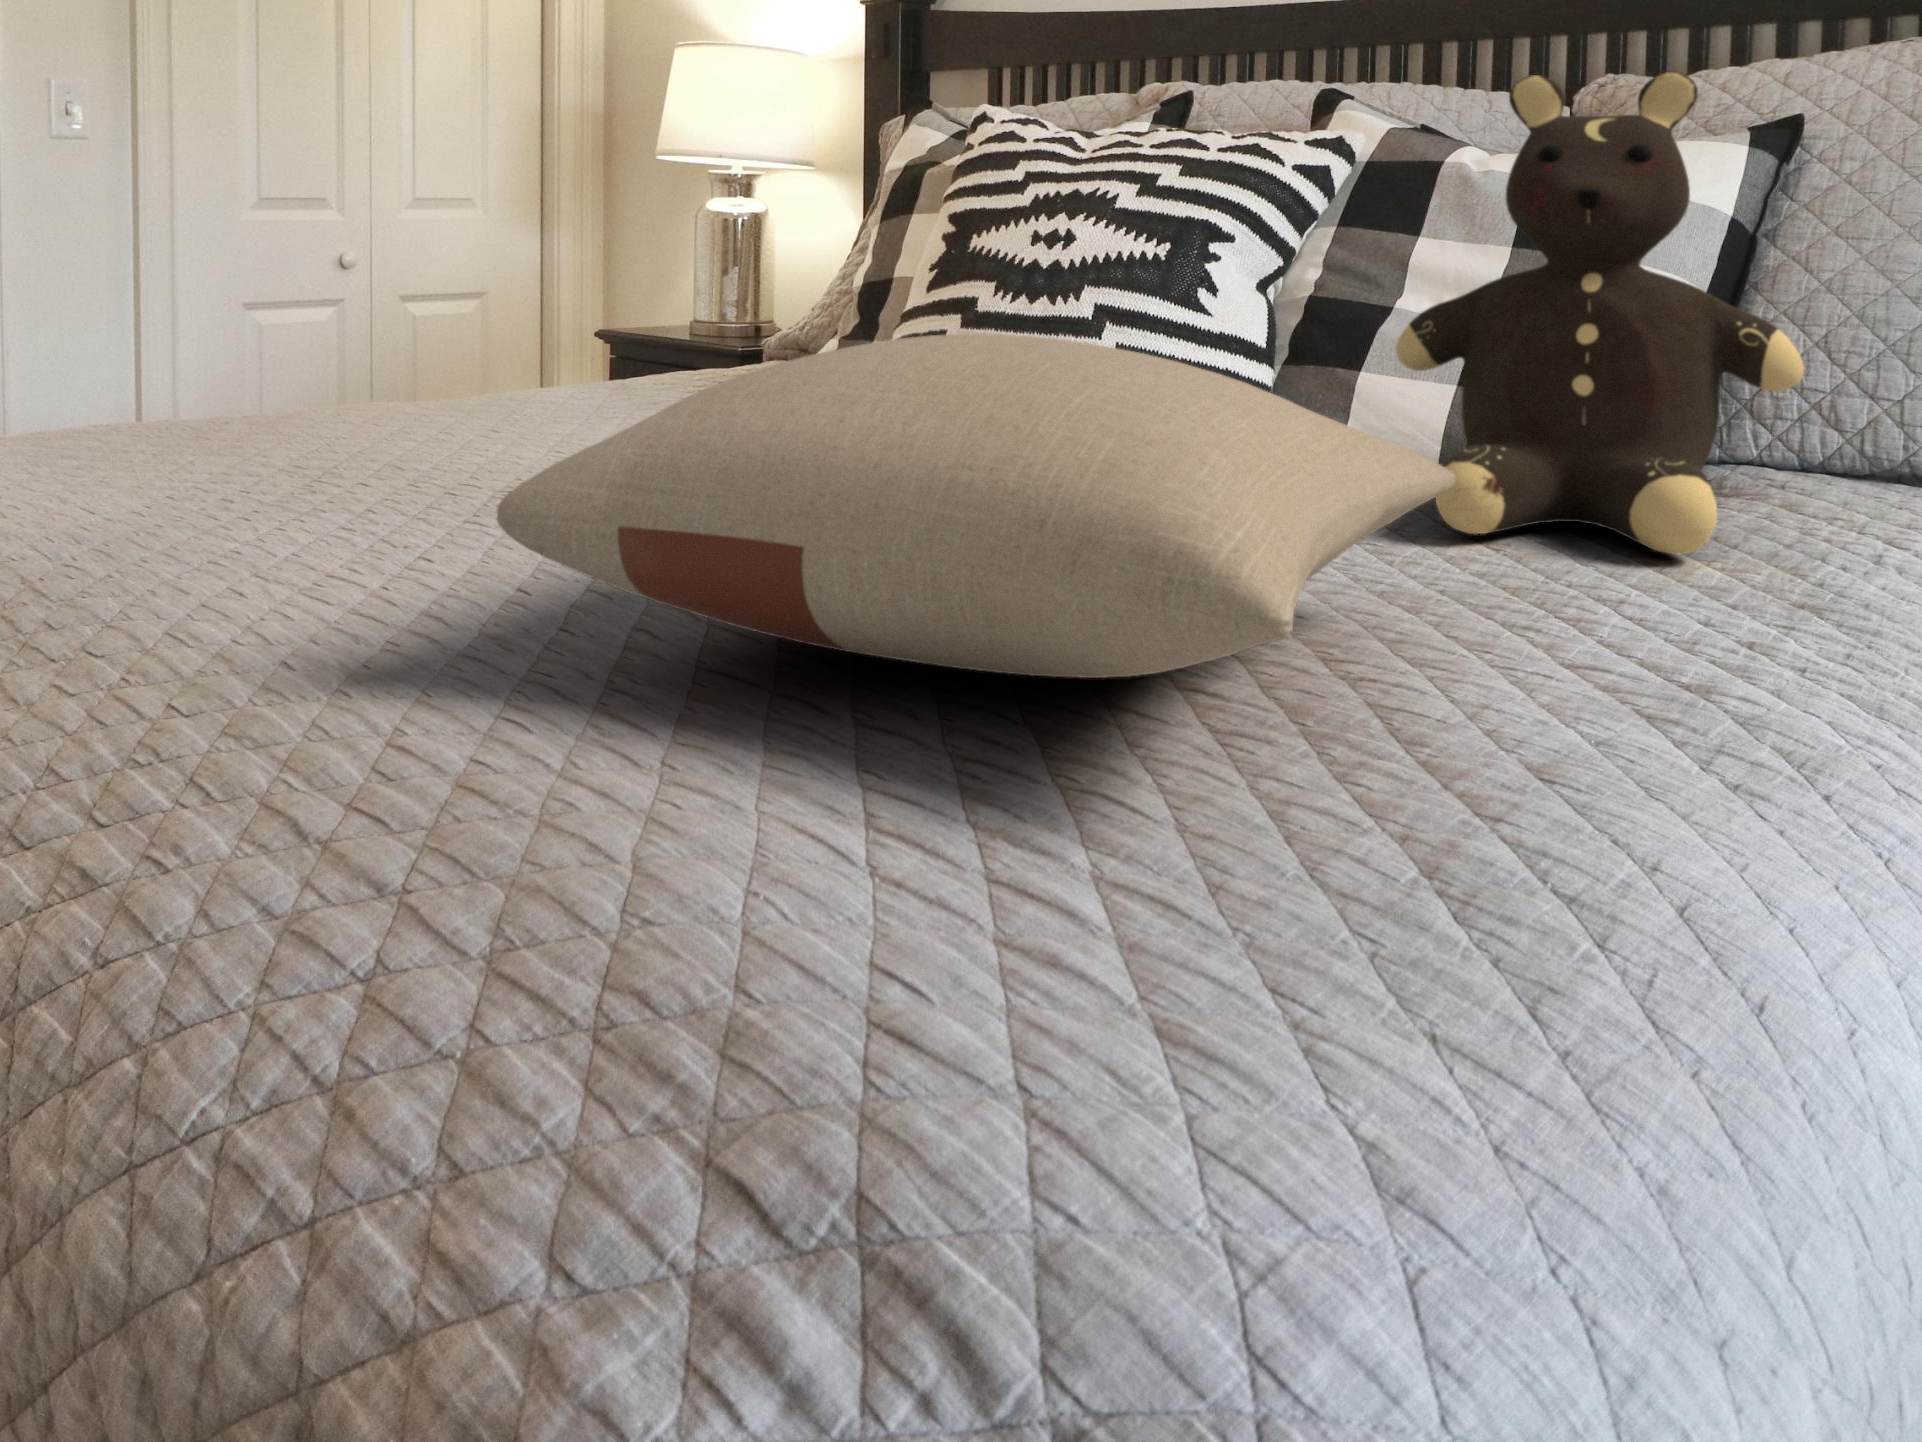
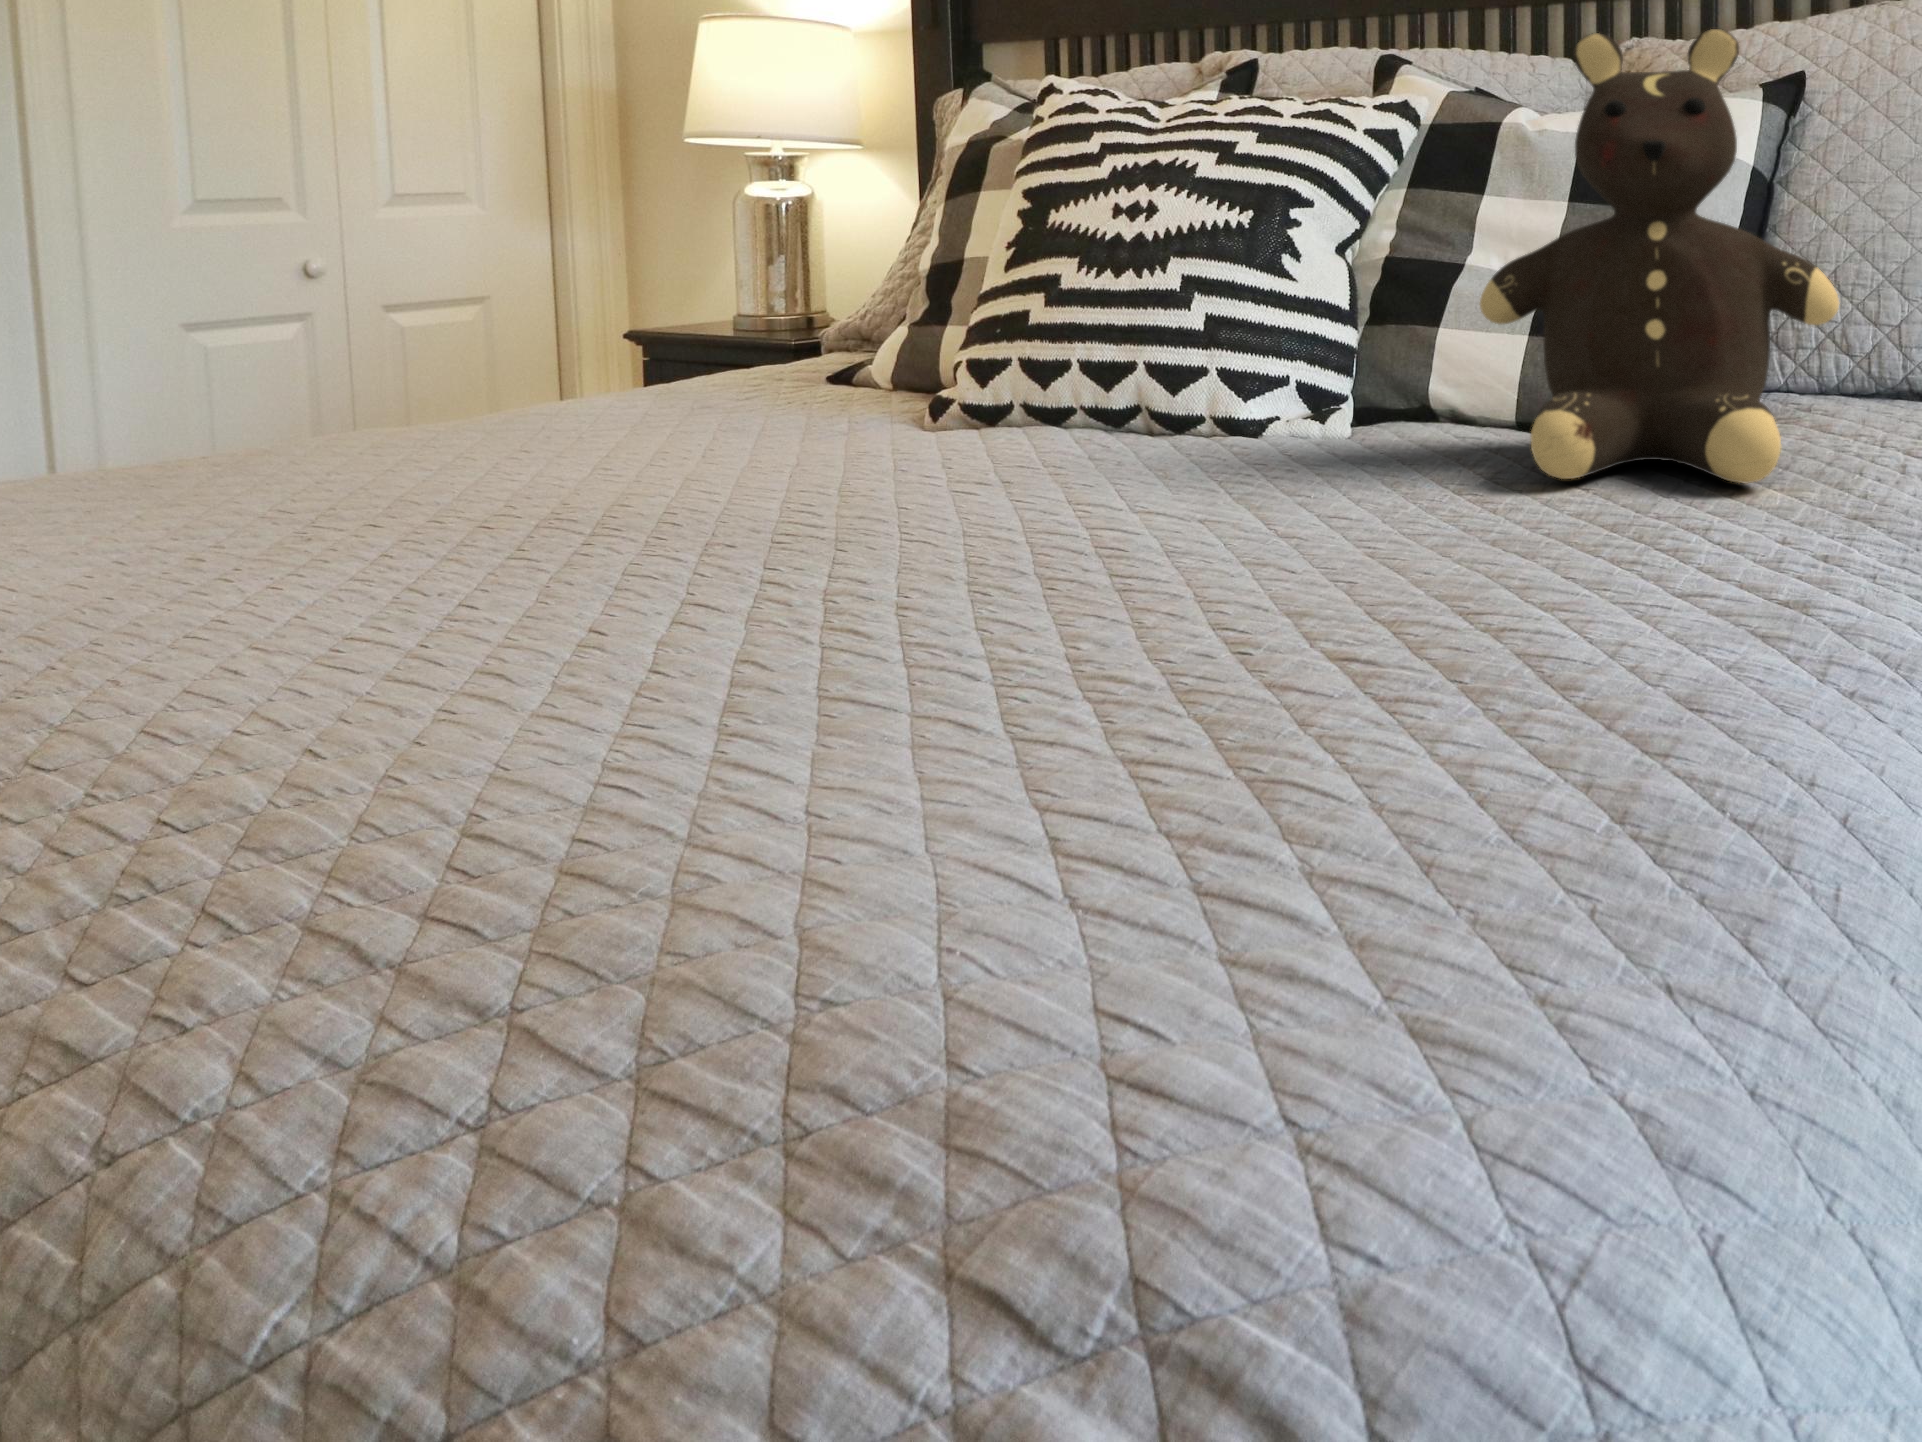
pillow: present [497,334,1455,678] -> none [570,311,1567,664]

